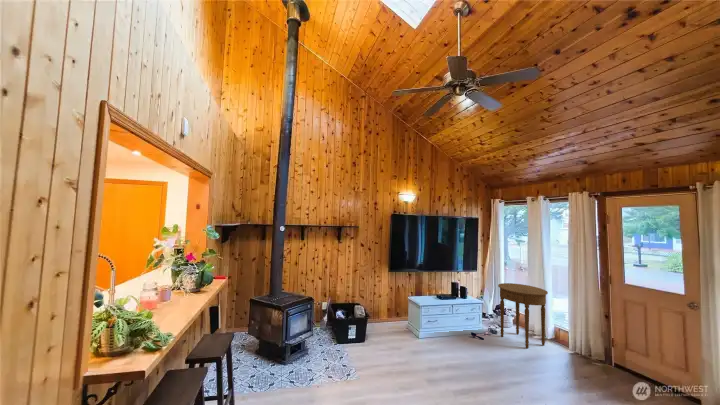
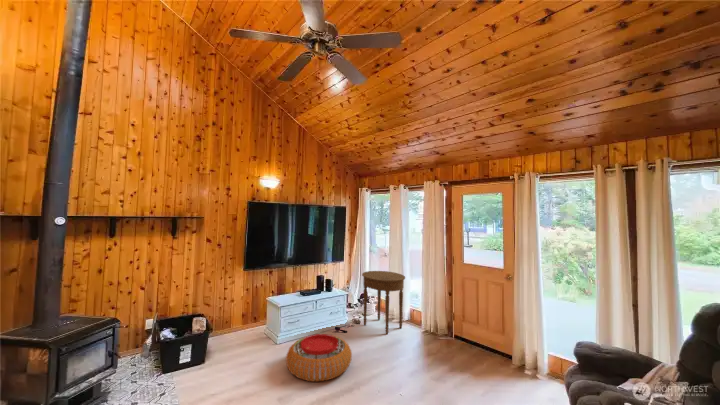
pouf: none [429,334,490,374] -> present [286,334,352,381]

